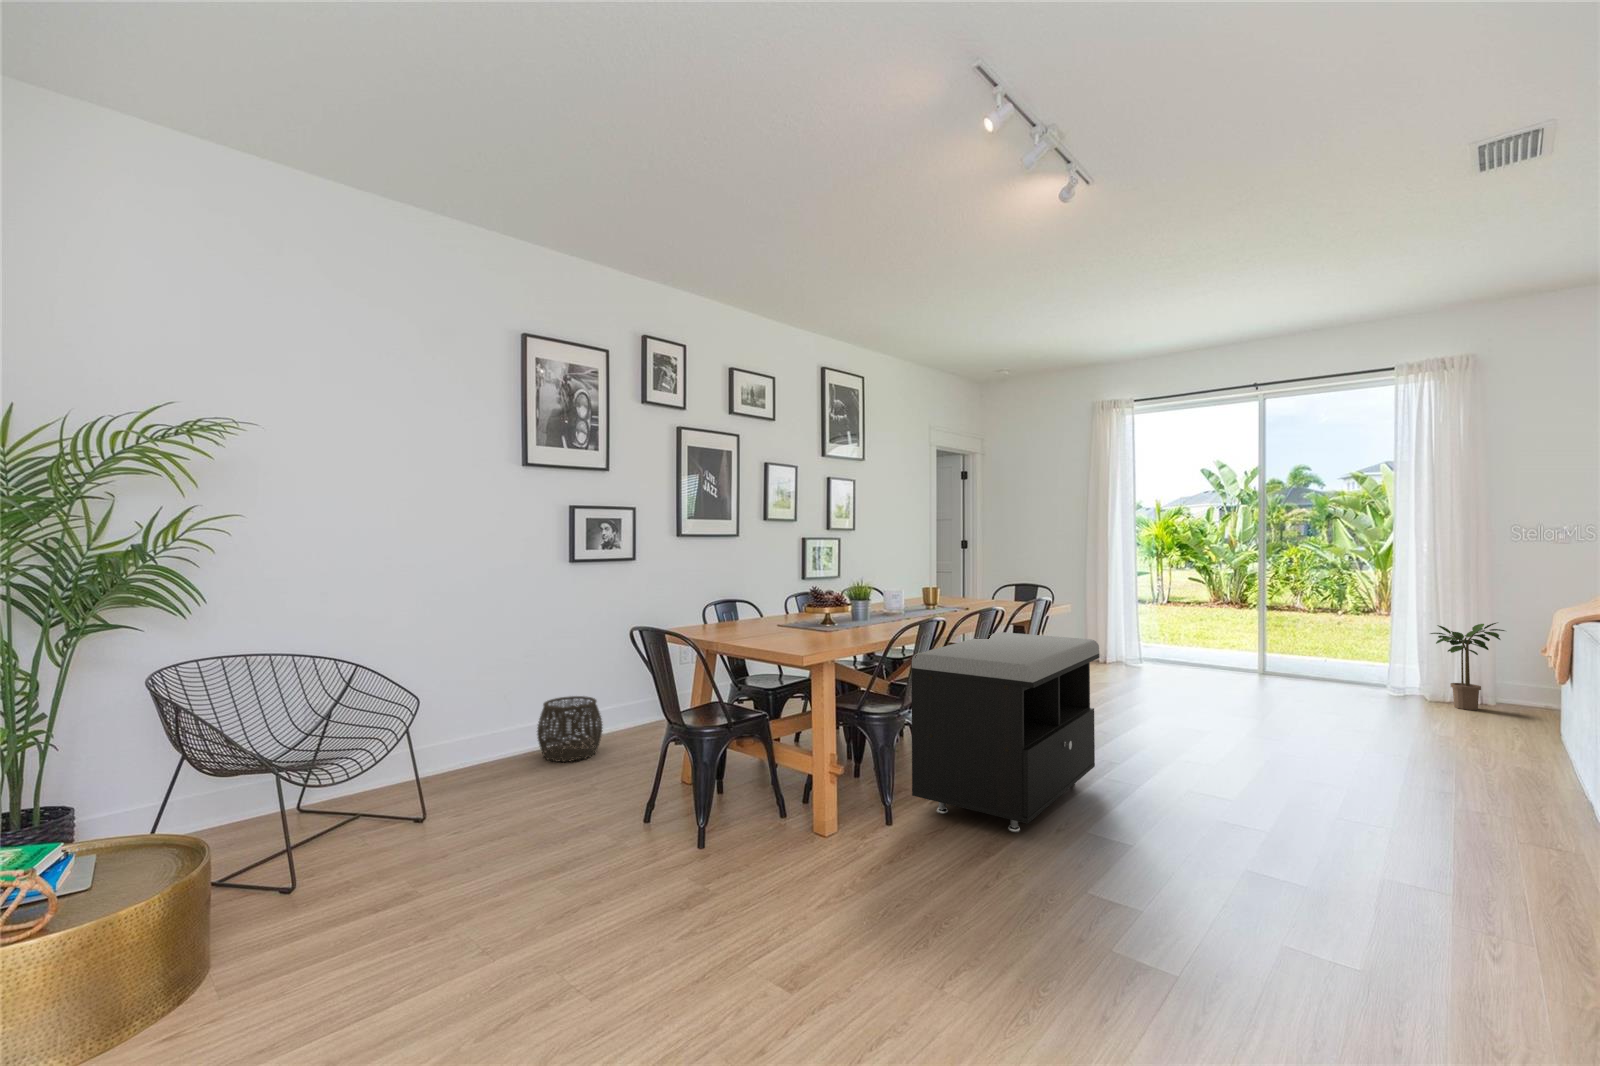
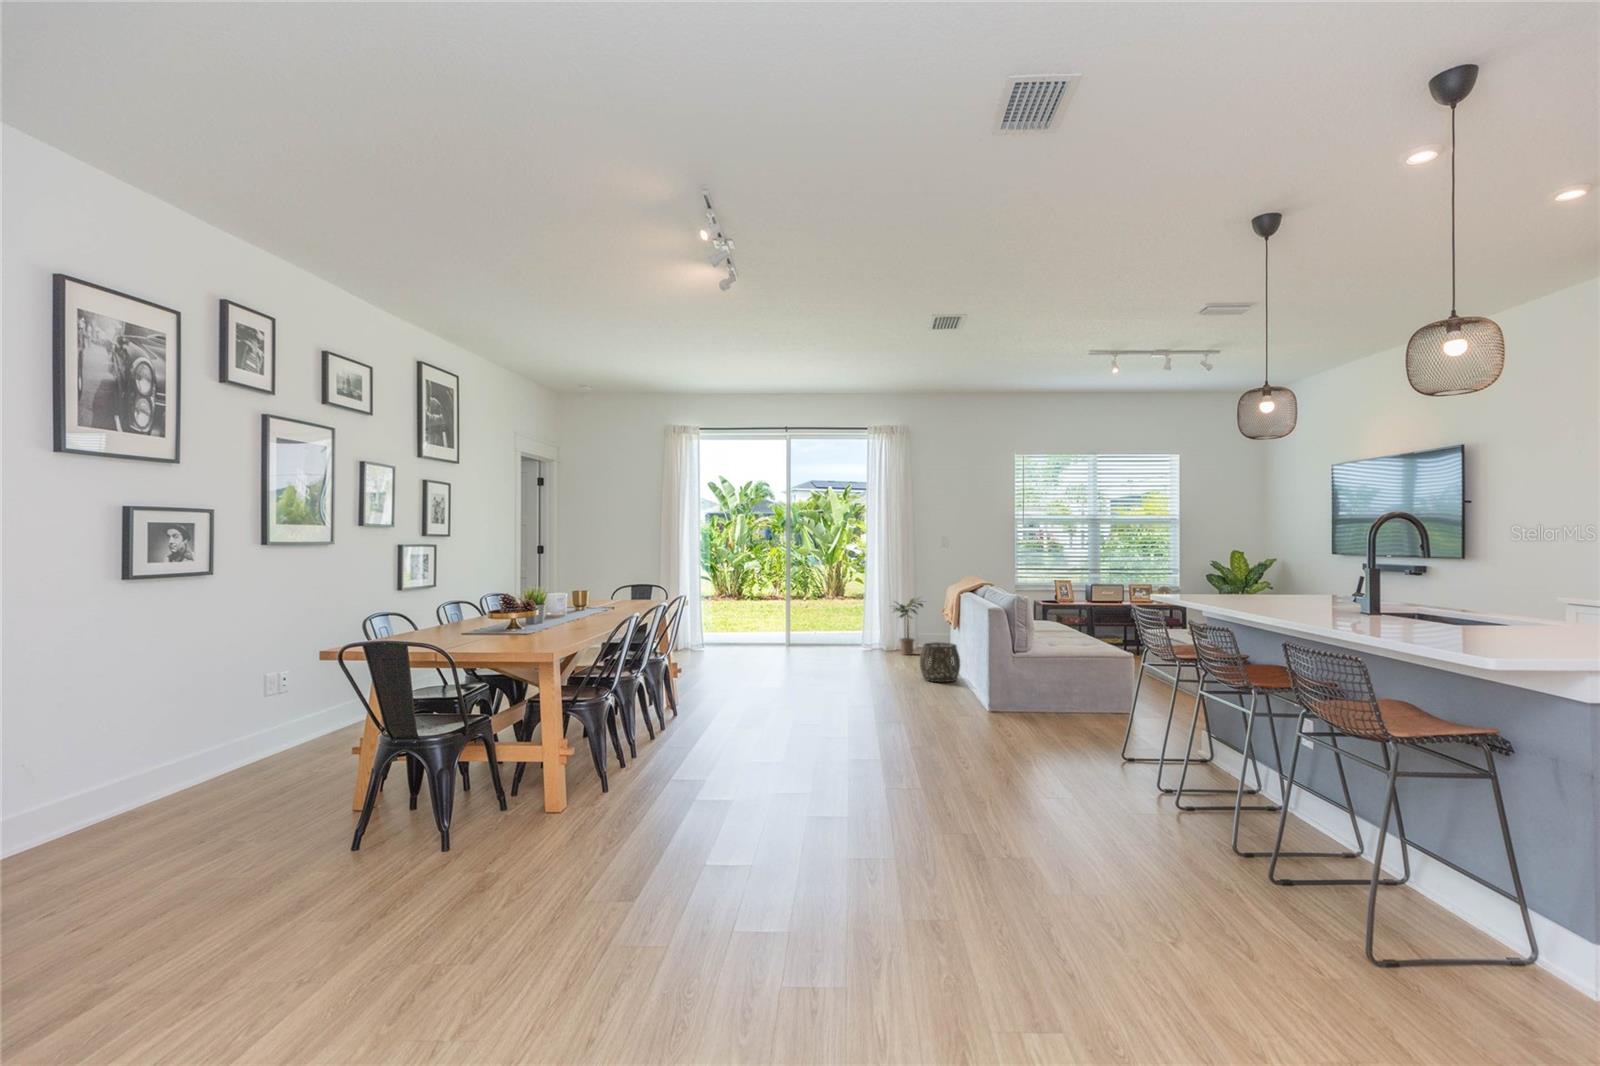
storage bench: present [911,632,1099,832] -> none [610,624,733,783]
woven basket: present [537,696,602,761] -> present [920,642,960,682]

